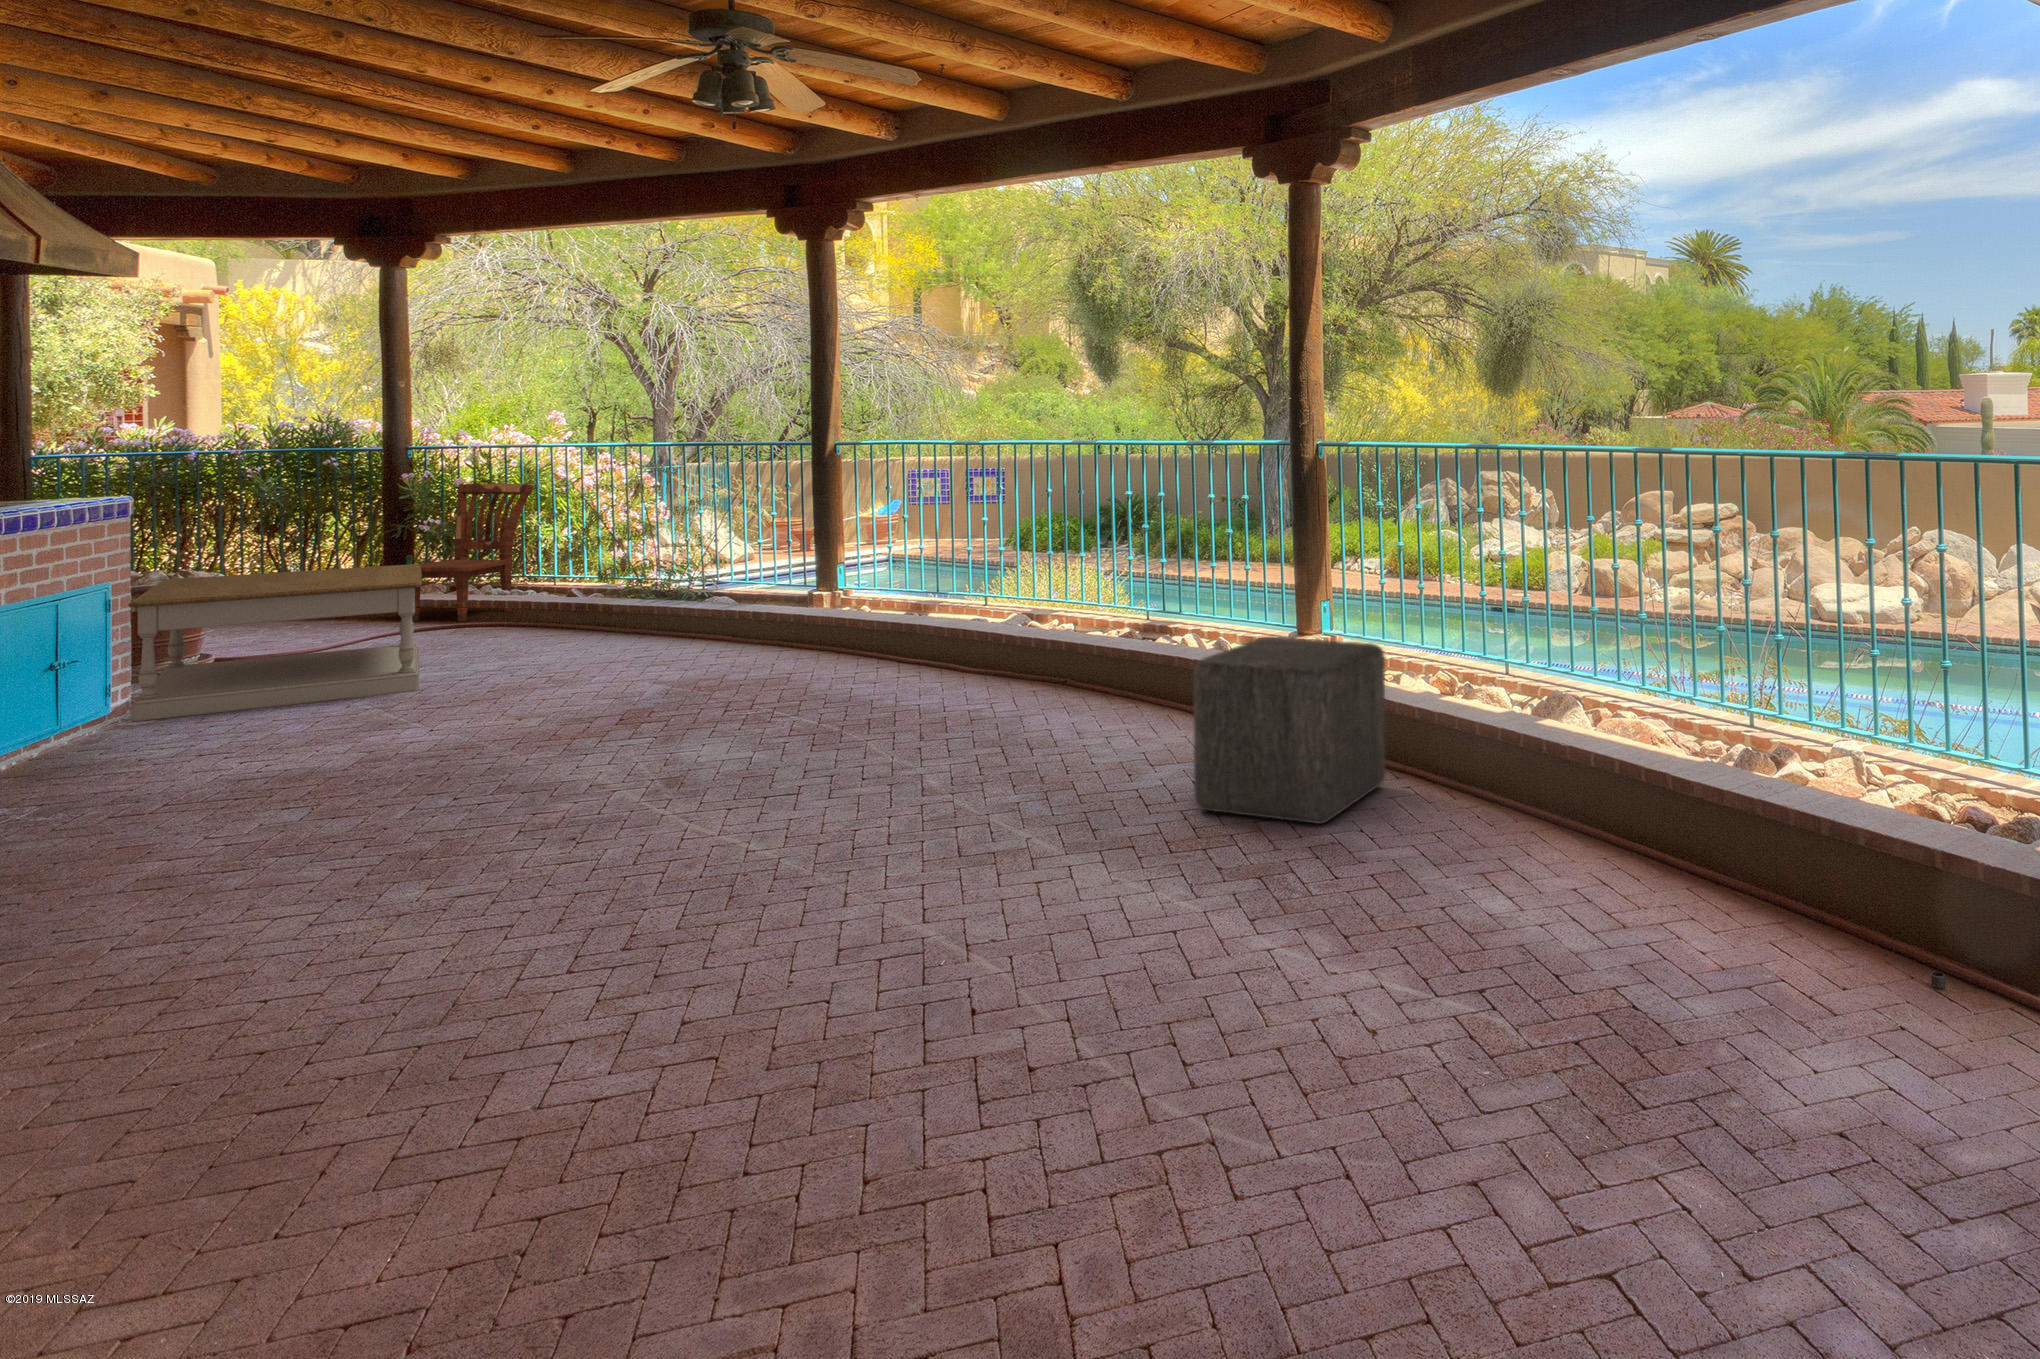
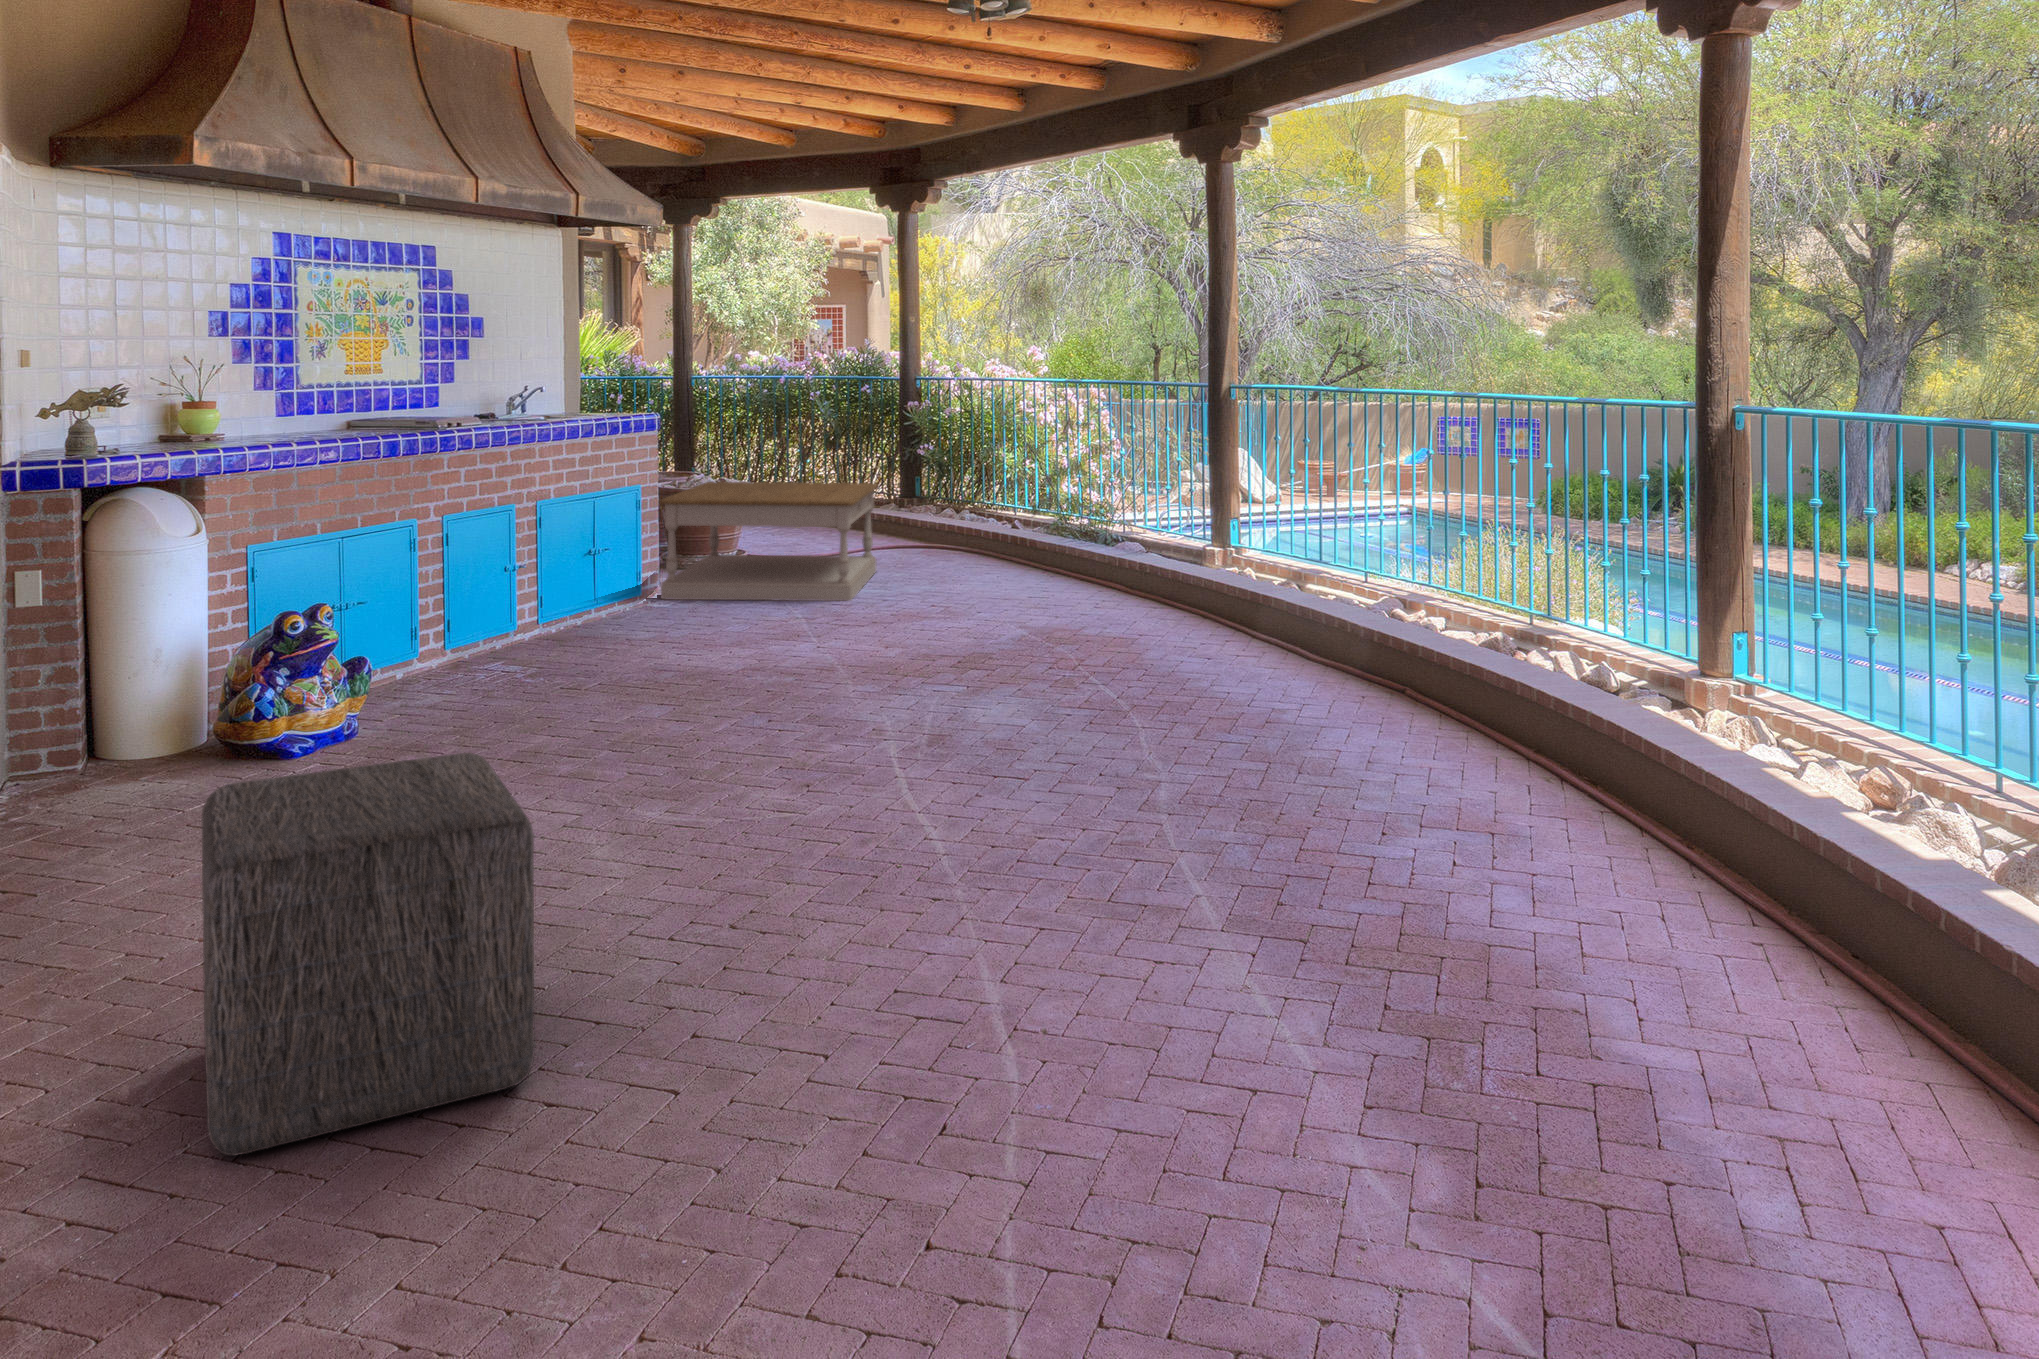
dining chair: present [412,484,534,621] -> none [898,411,1001,538]
ottoman: present [1193,637,1385,824] -> present [201,753,534,1155]

